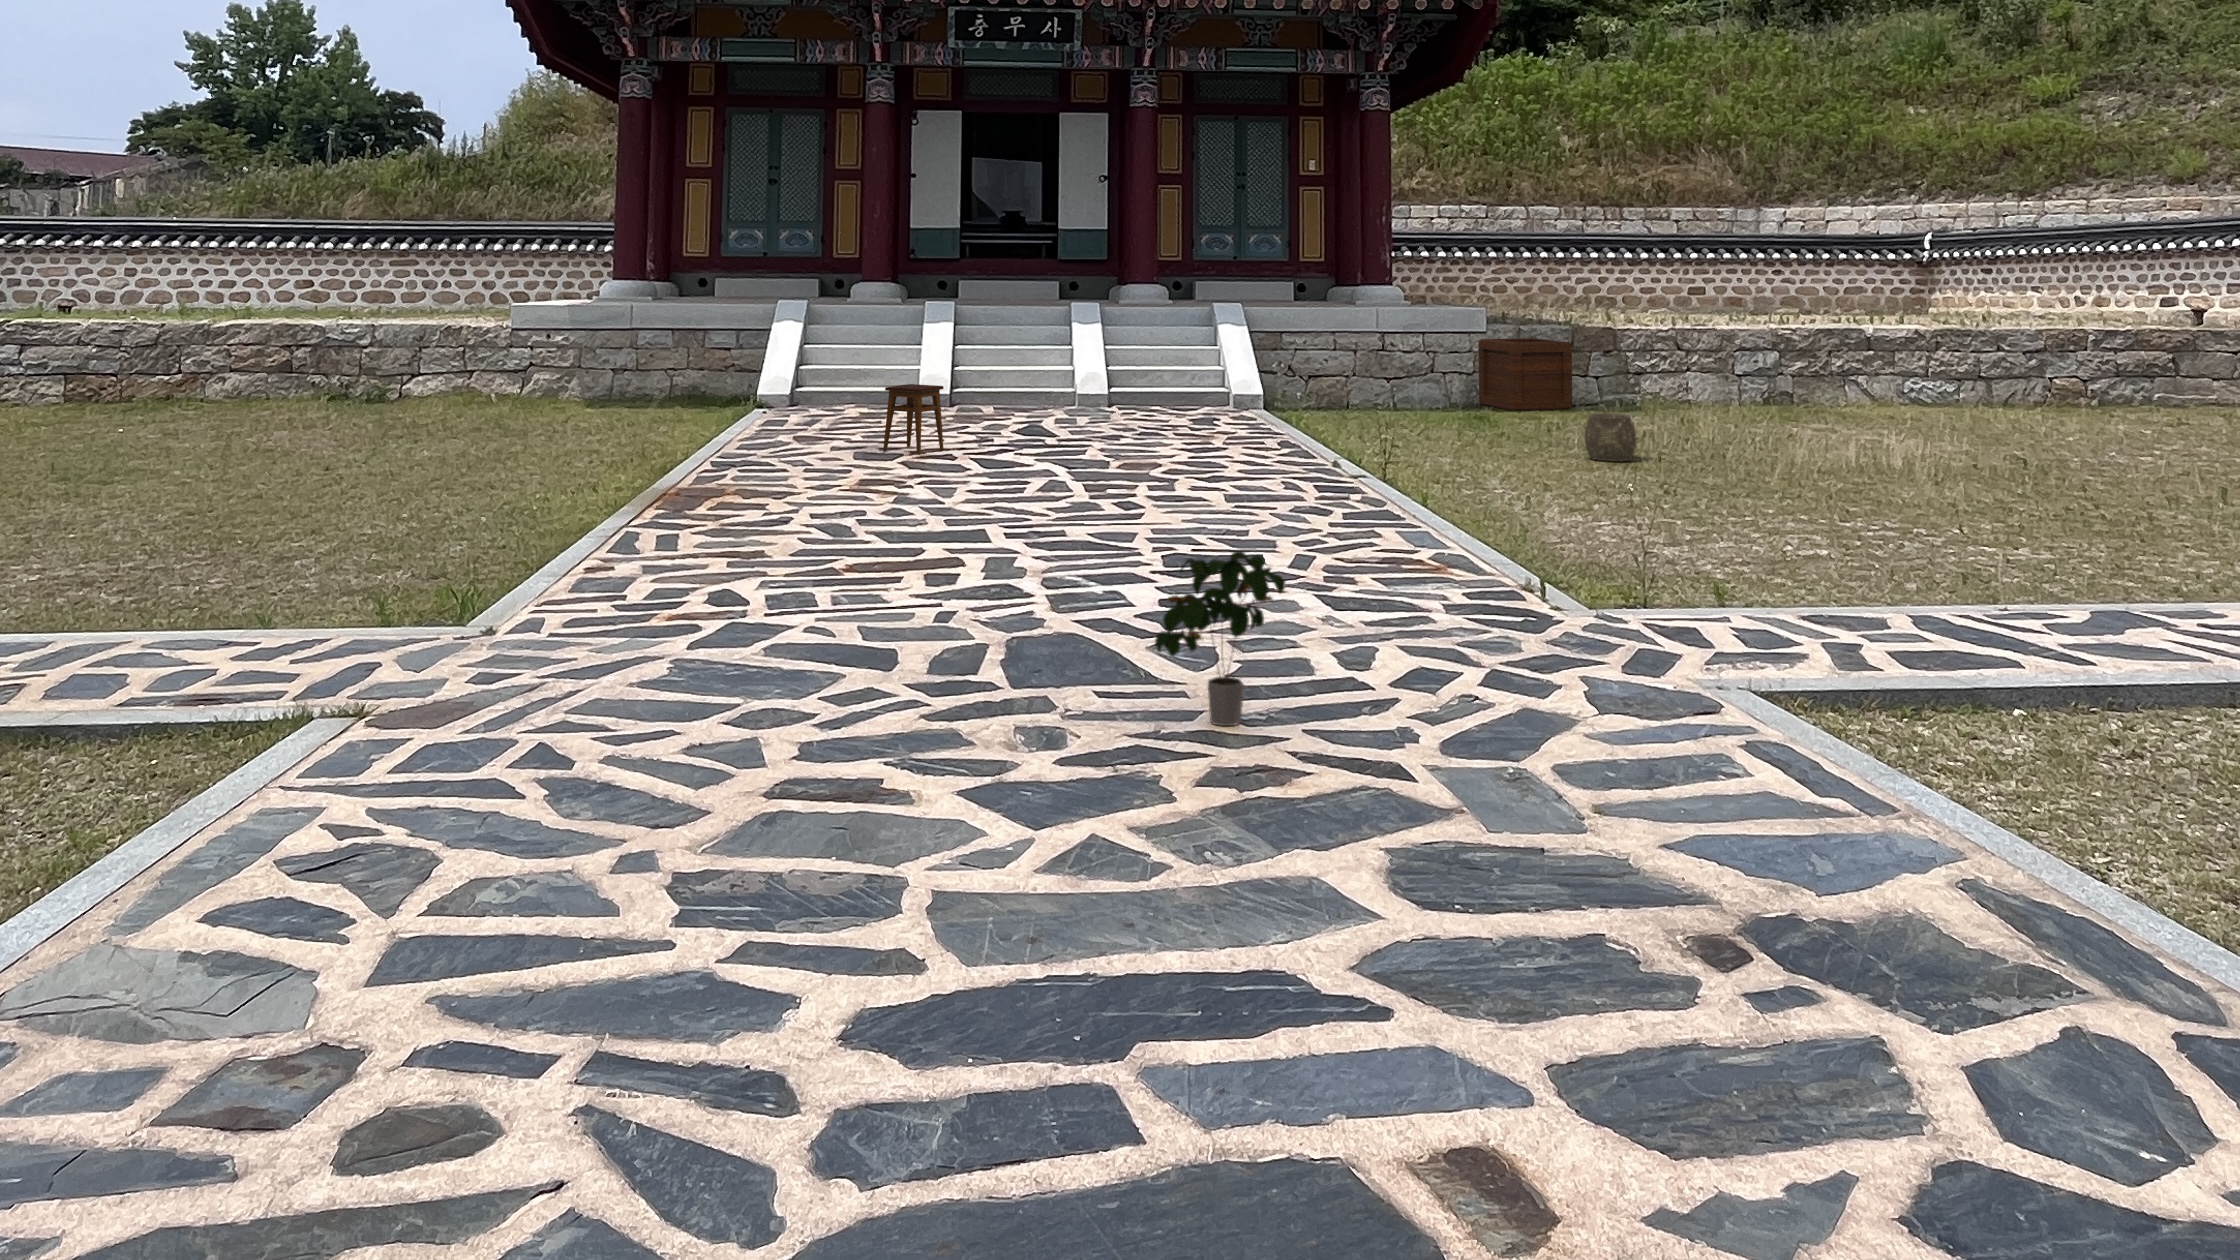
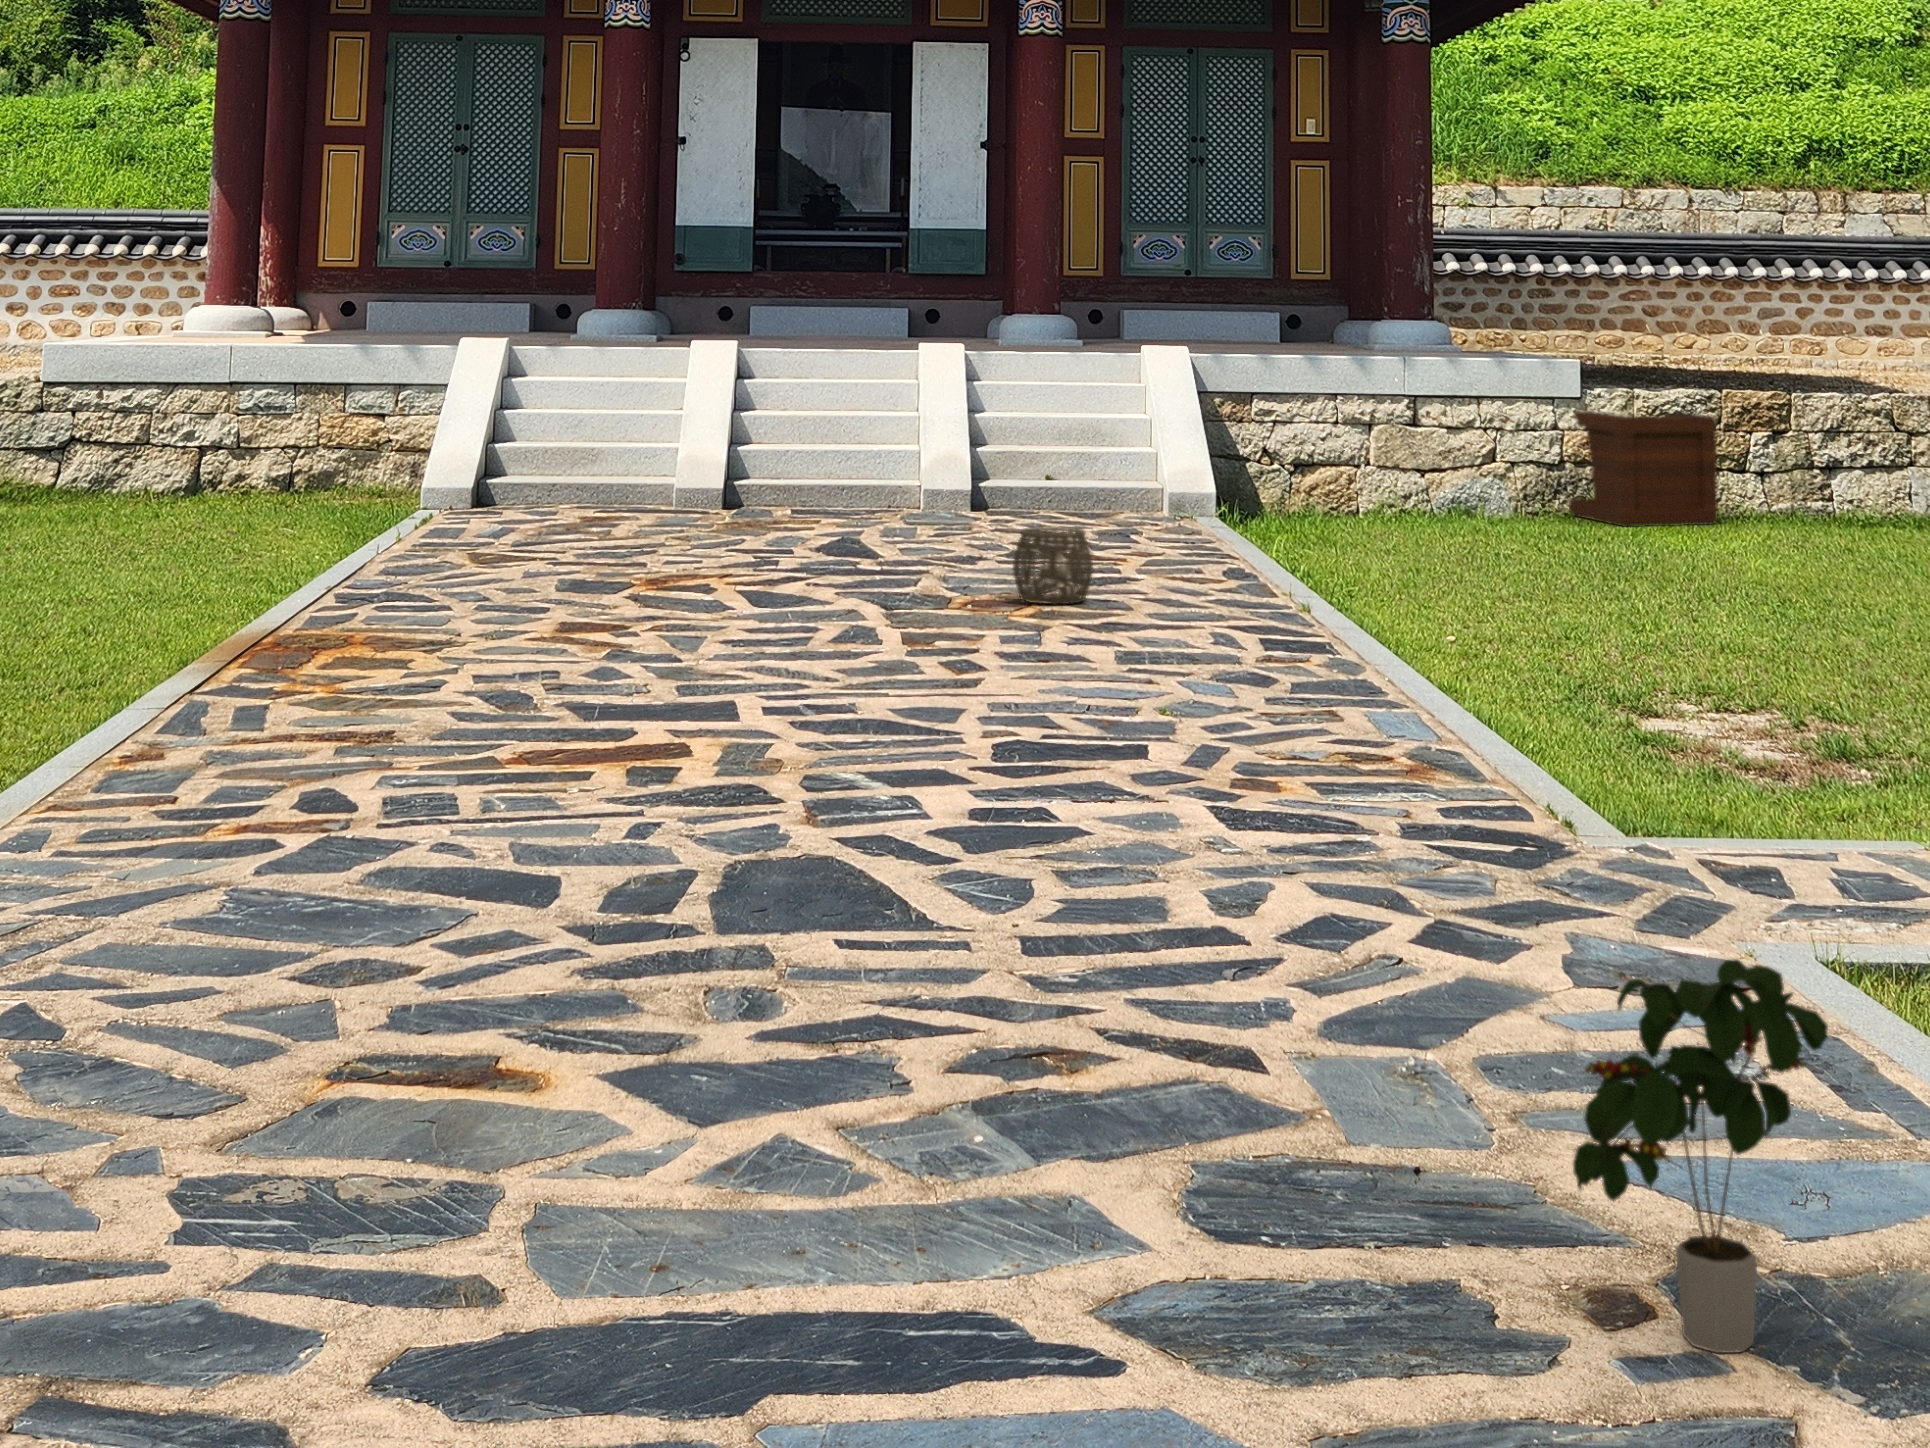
stool: present [883,384,944,454] -> none [604,476,699,587]
woven basket: present [1584,413,1636,462] -> present [1013,527,1093,605]
potted plant: present [1155,551,1286,726] -> present [1573,959,1828,1353]

